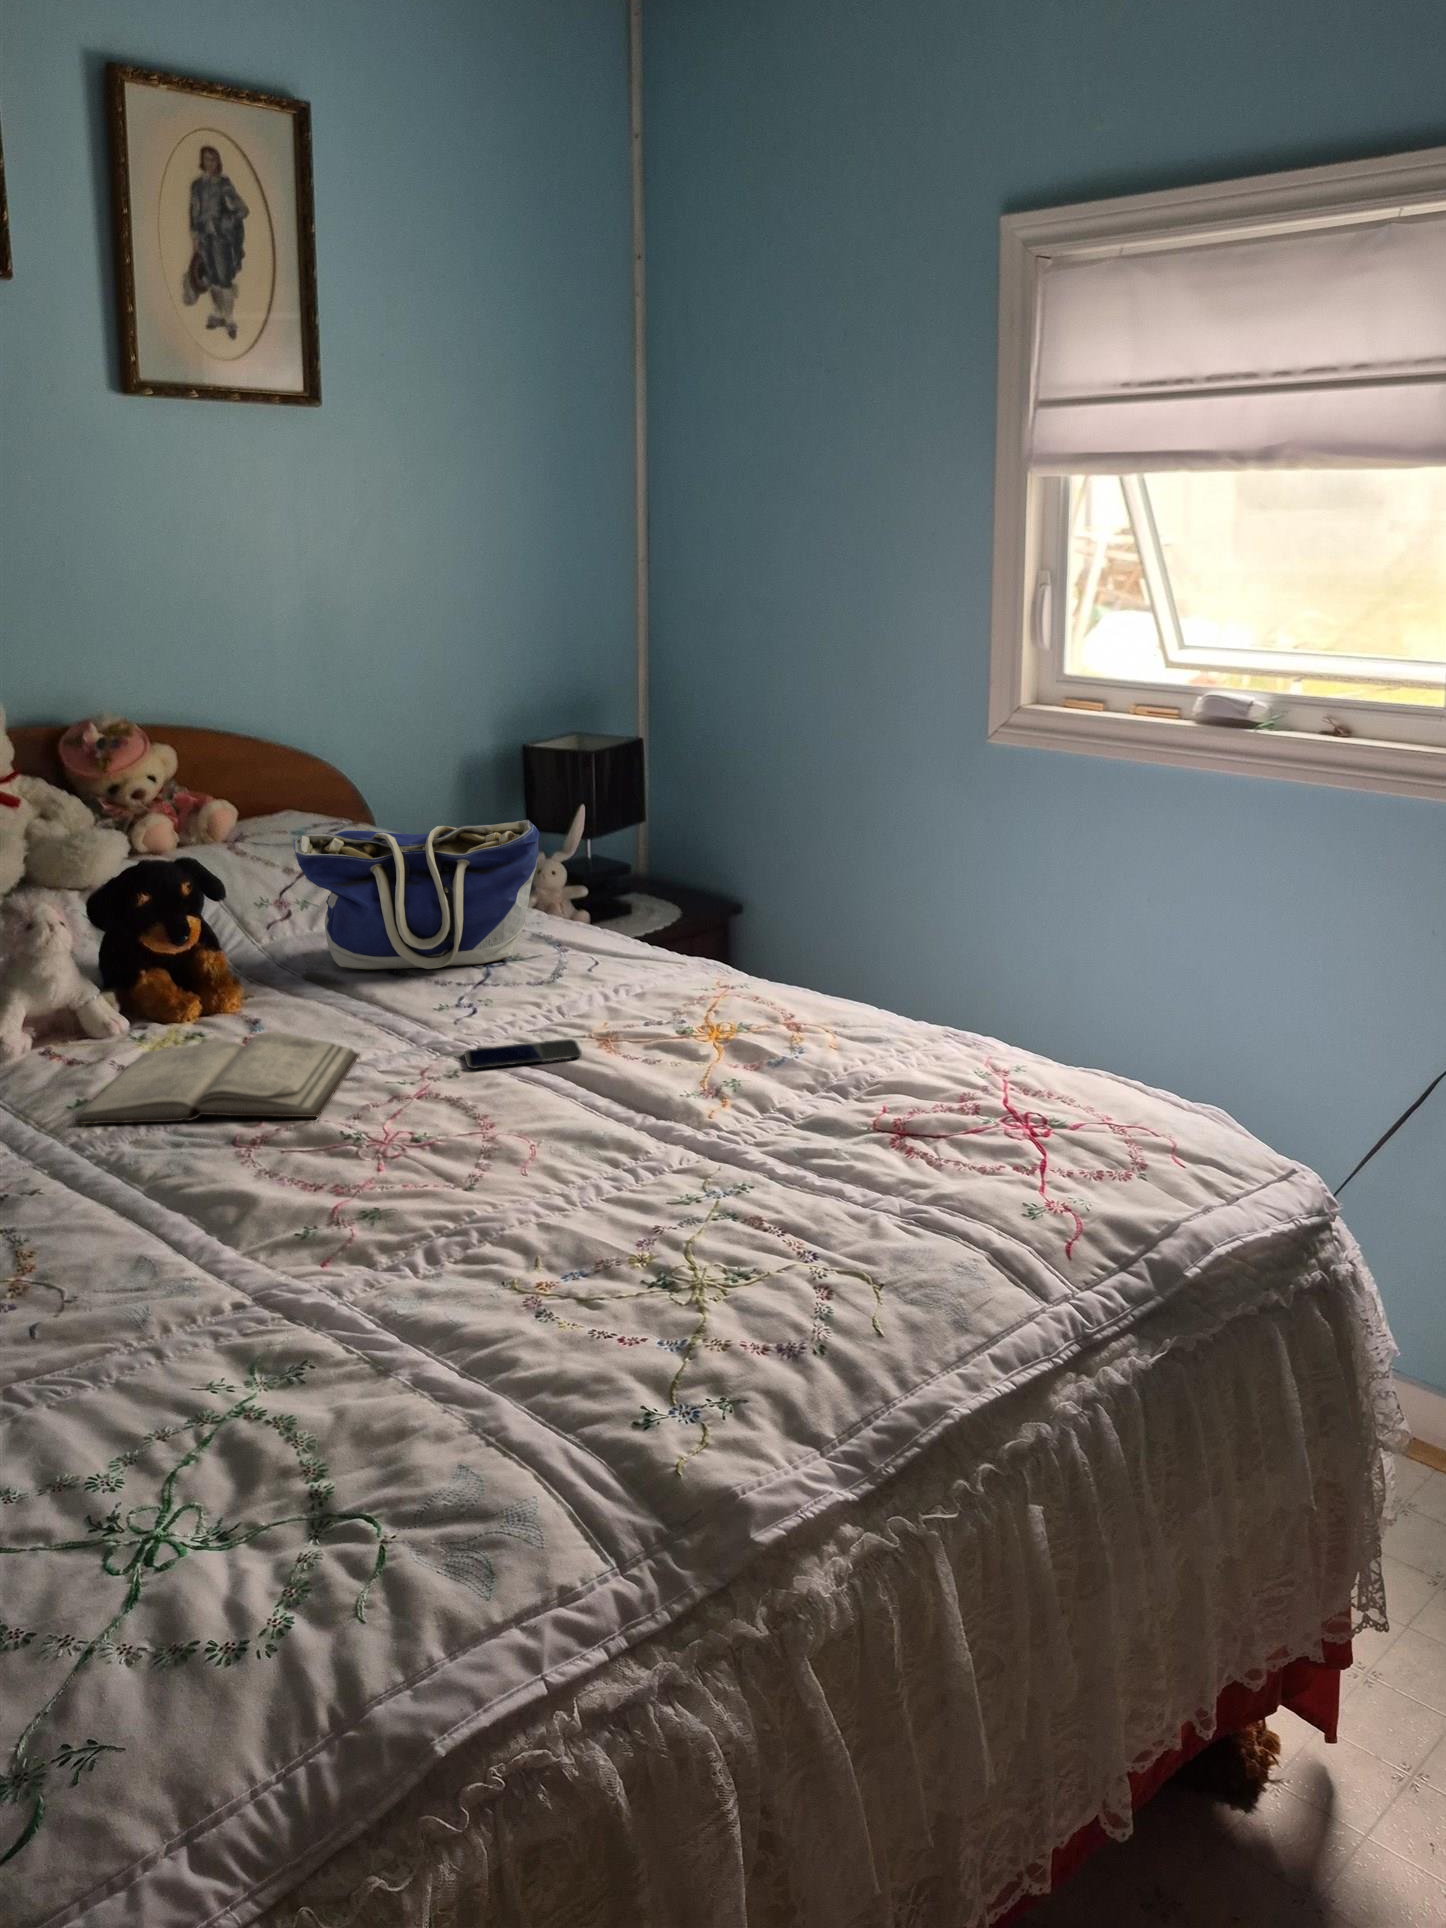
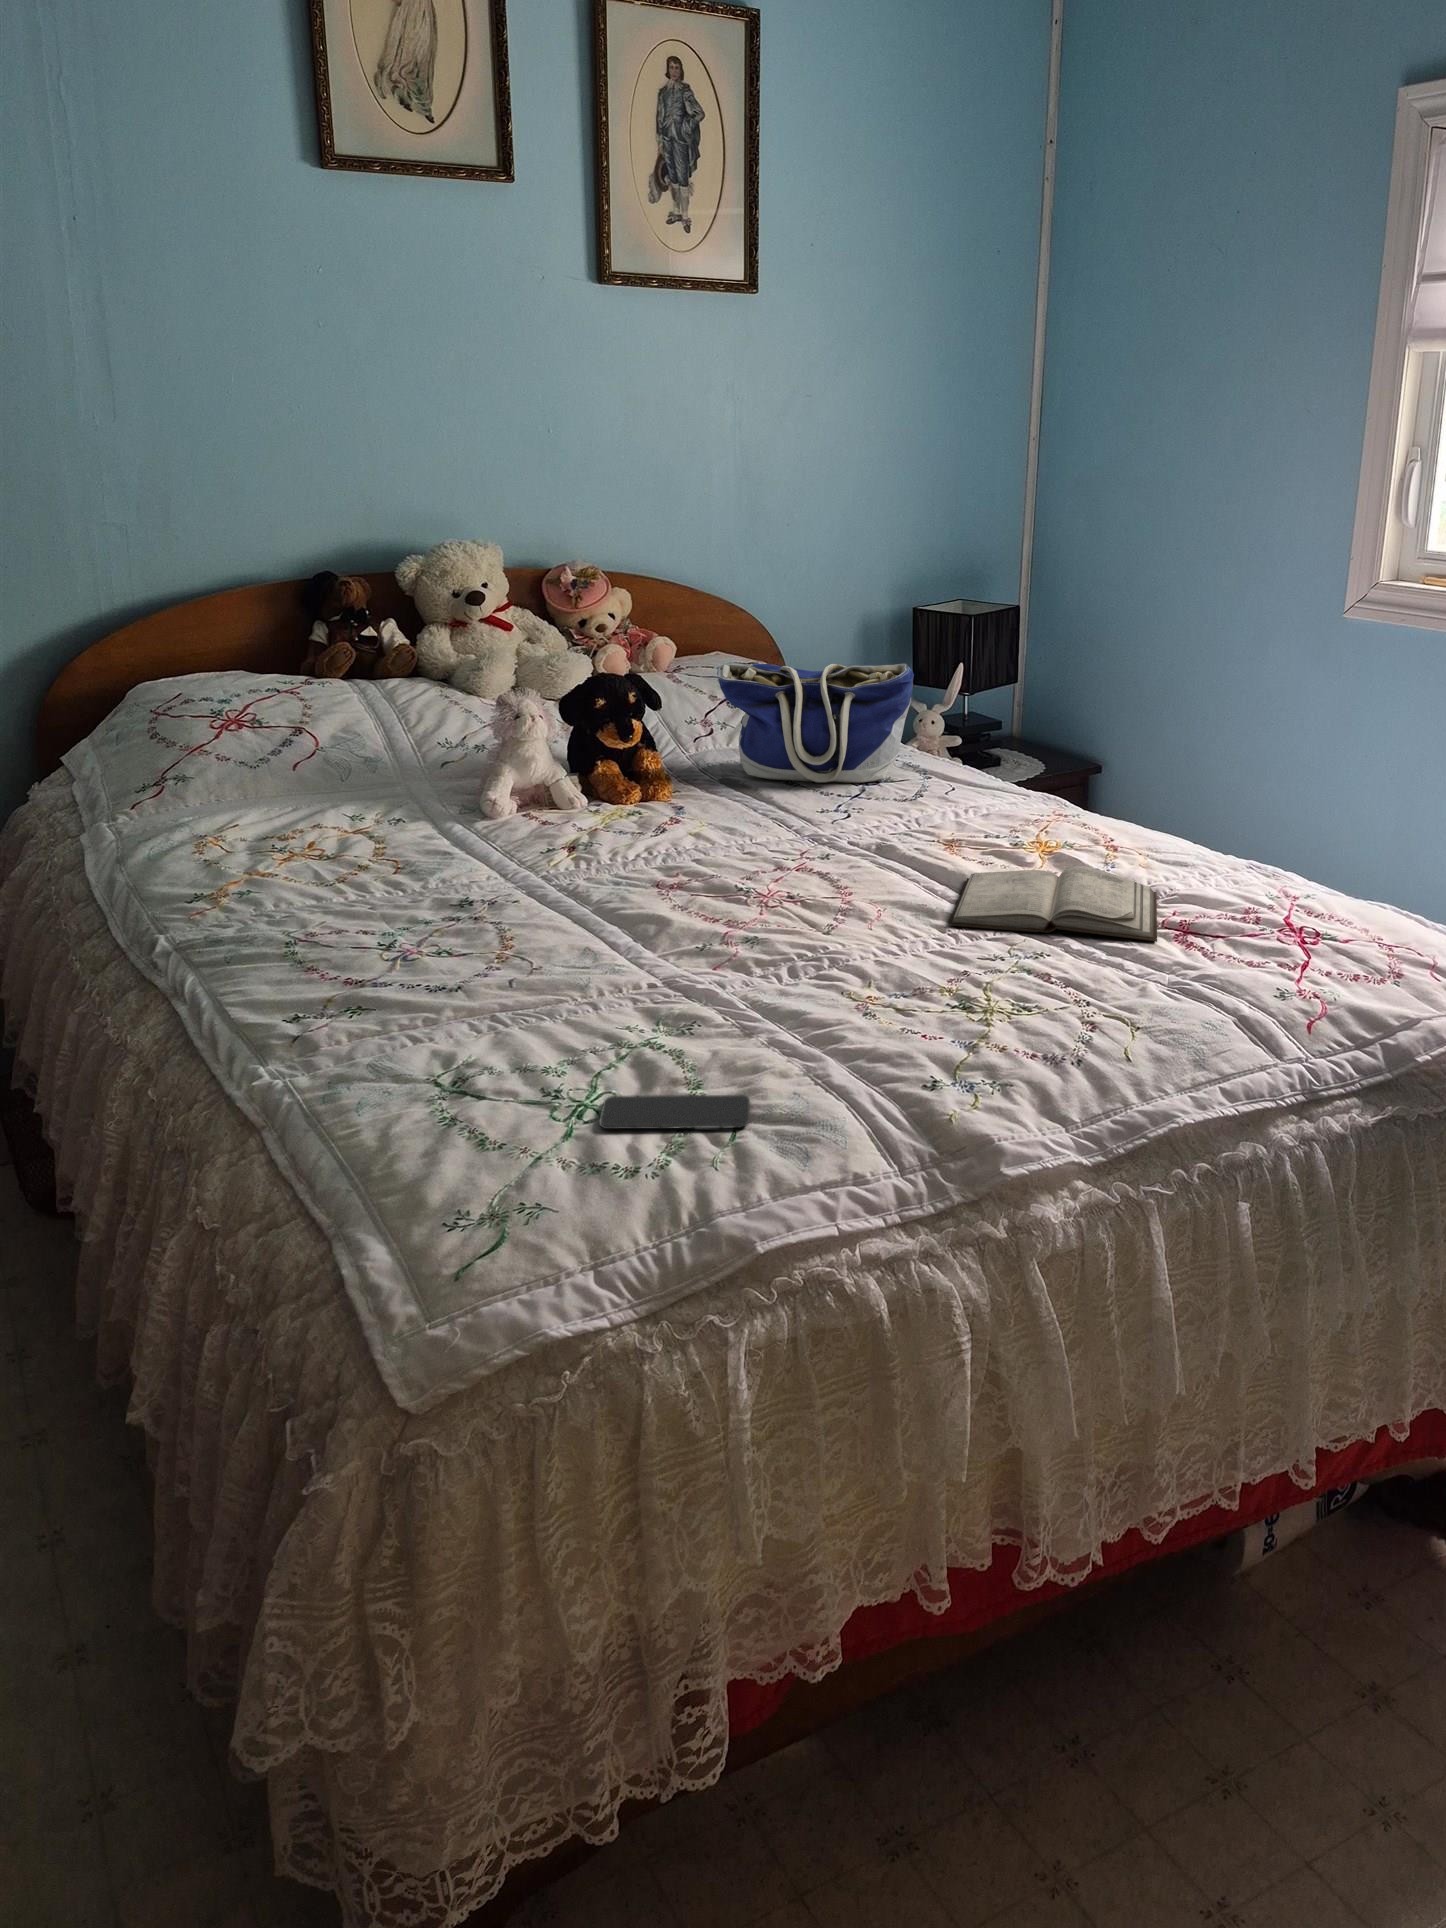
diary: present [73,1032,359,1124] -> present [949,866,1157,942]
smartphone: present [464,1039,582,1069] -> present [599,1095,750,1129]

